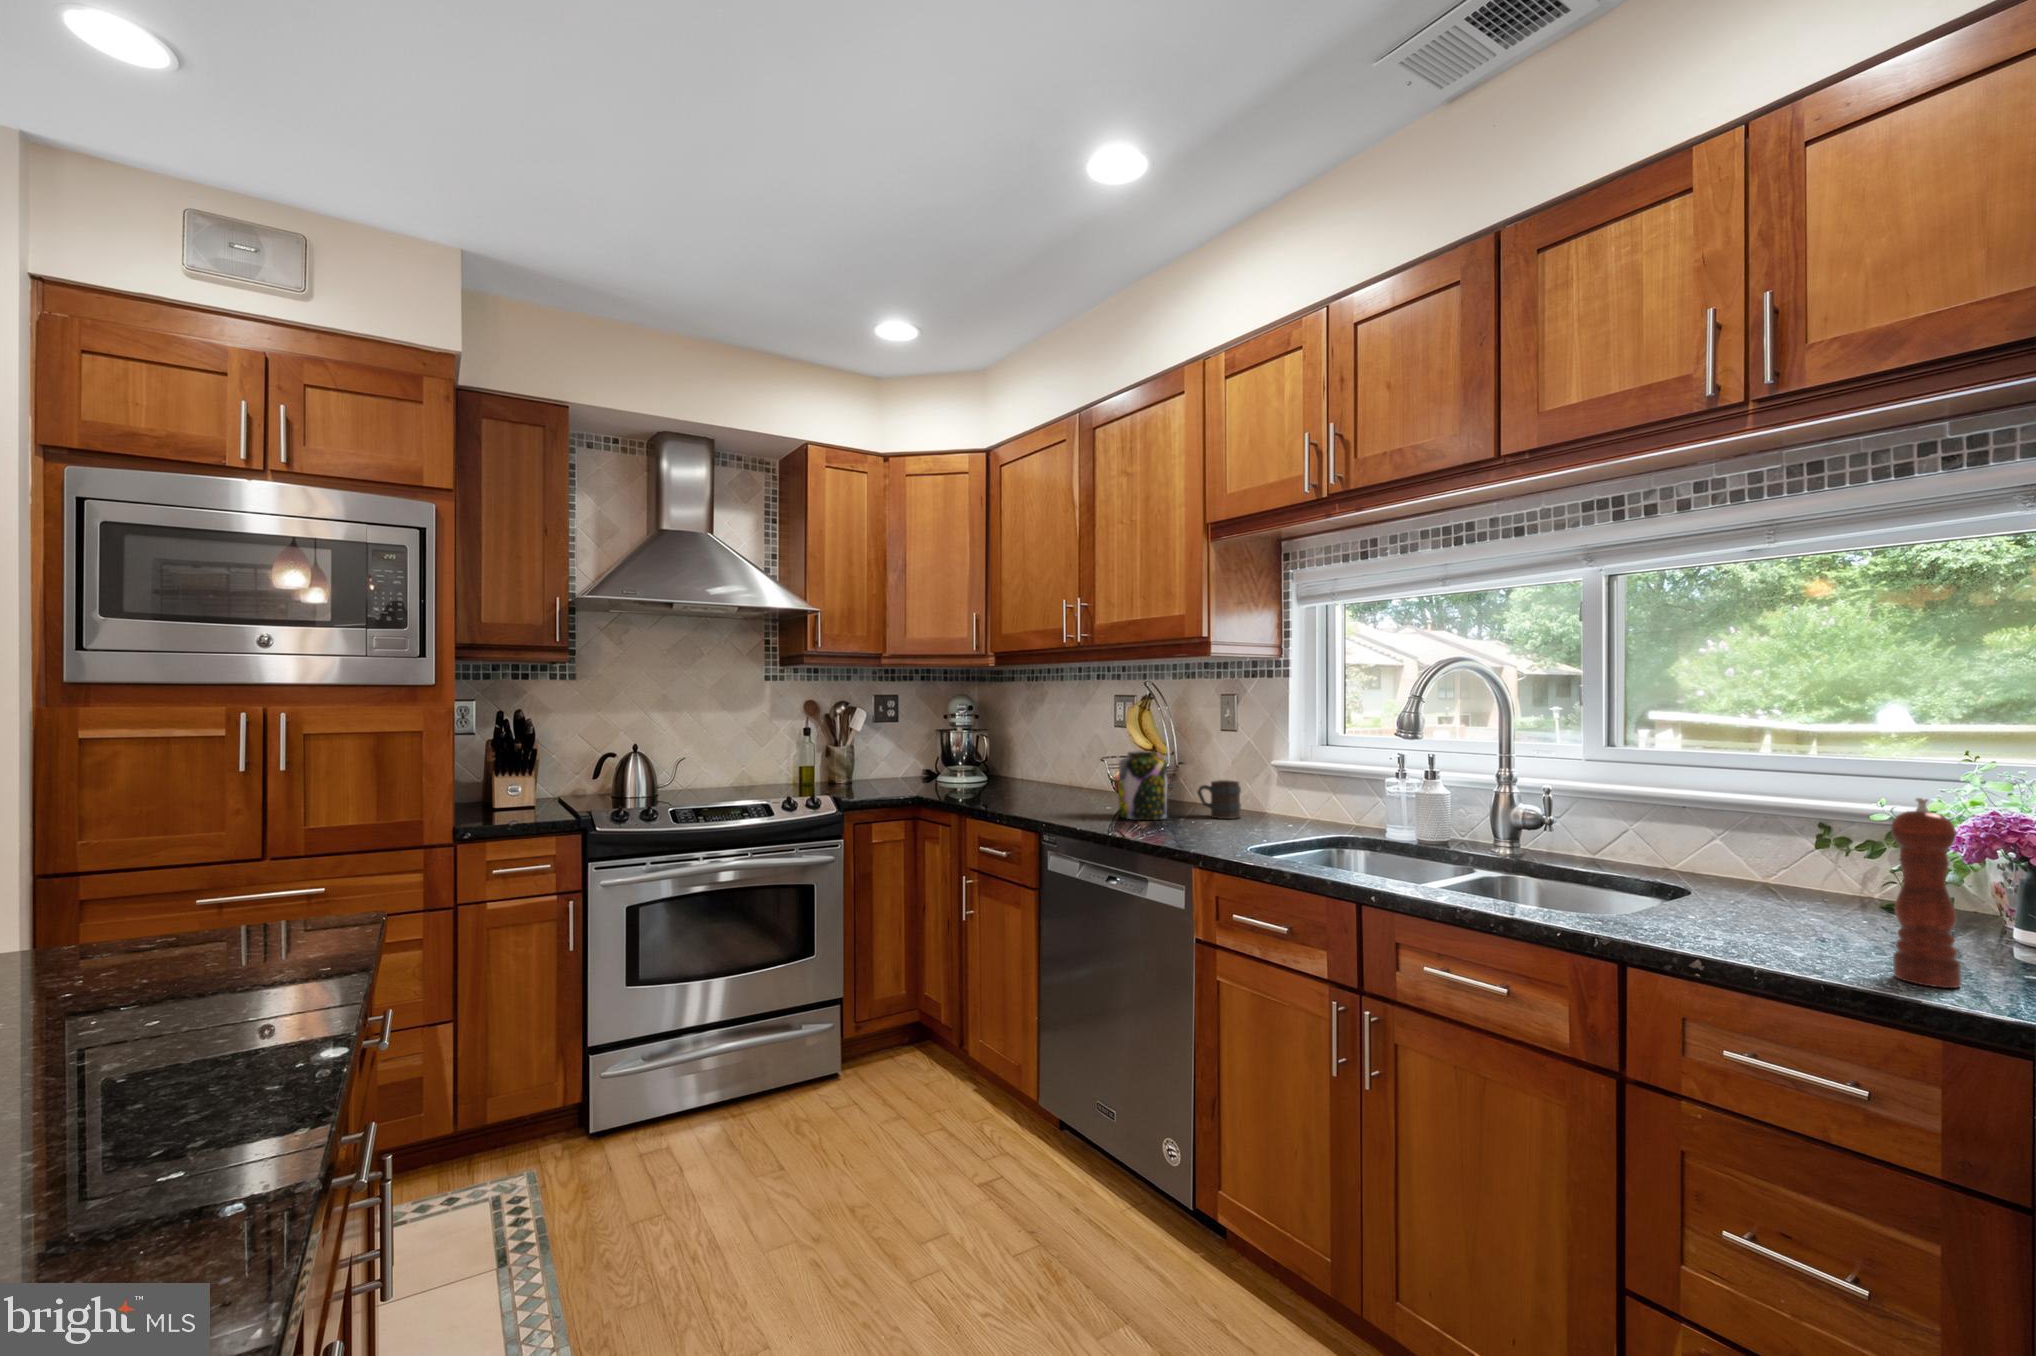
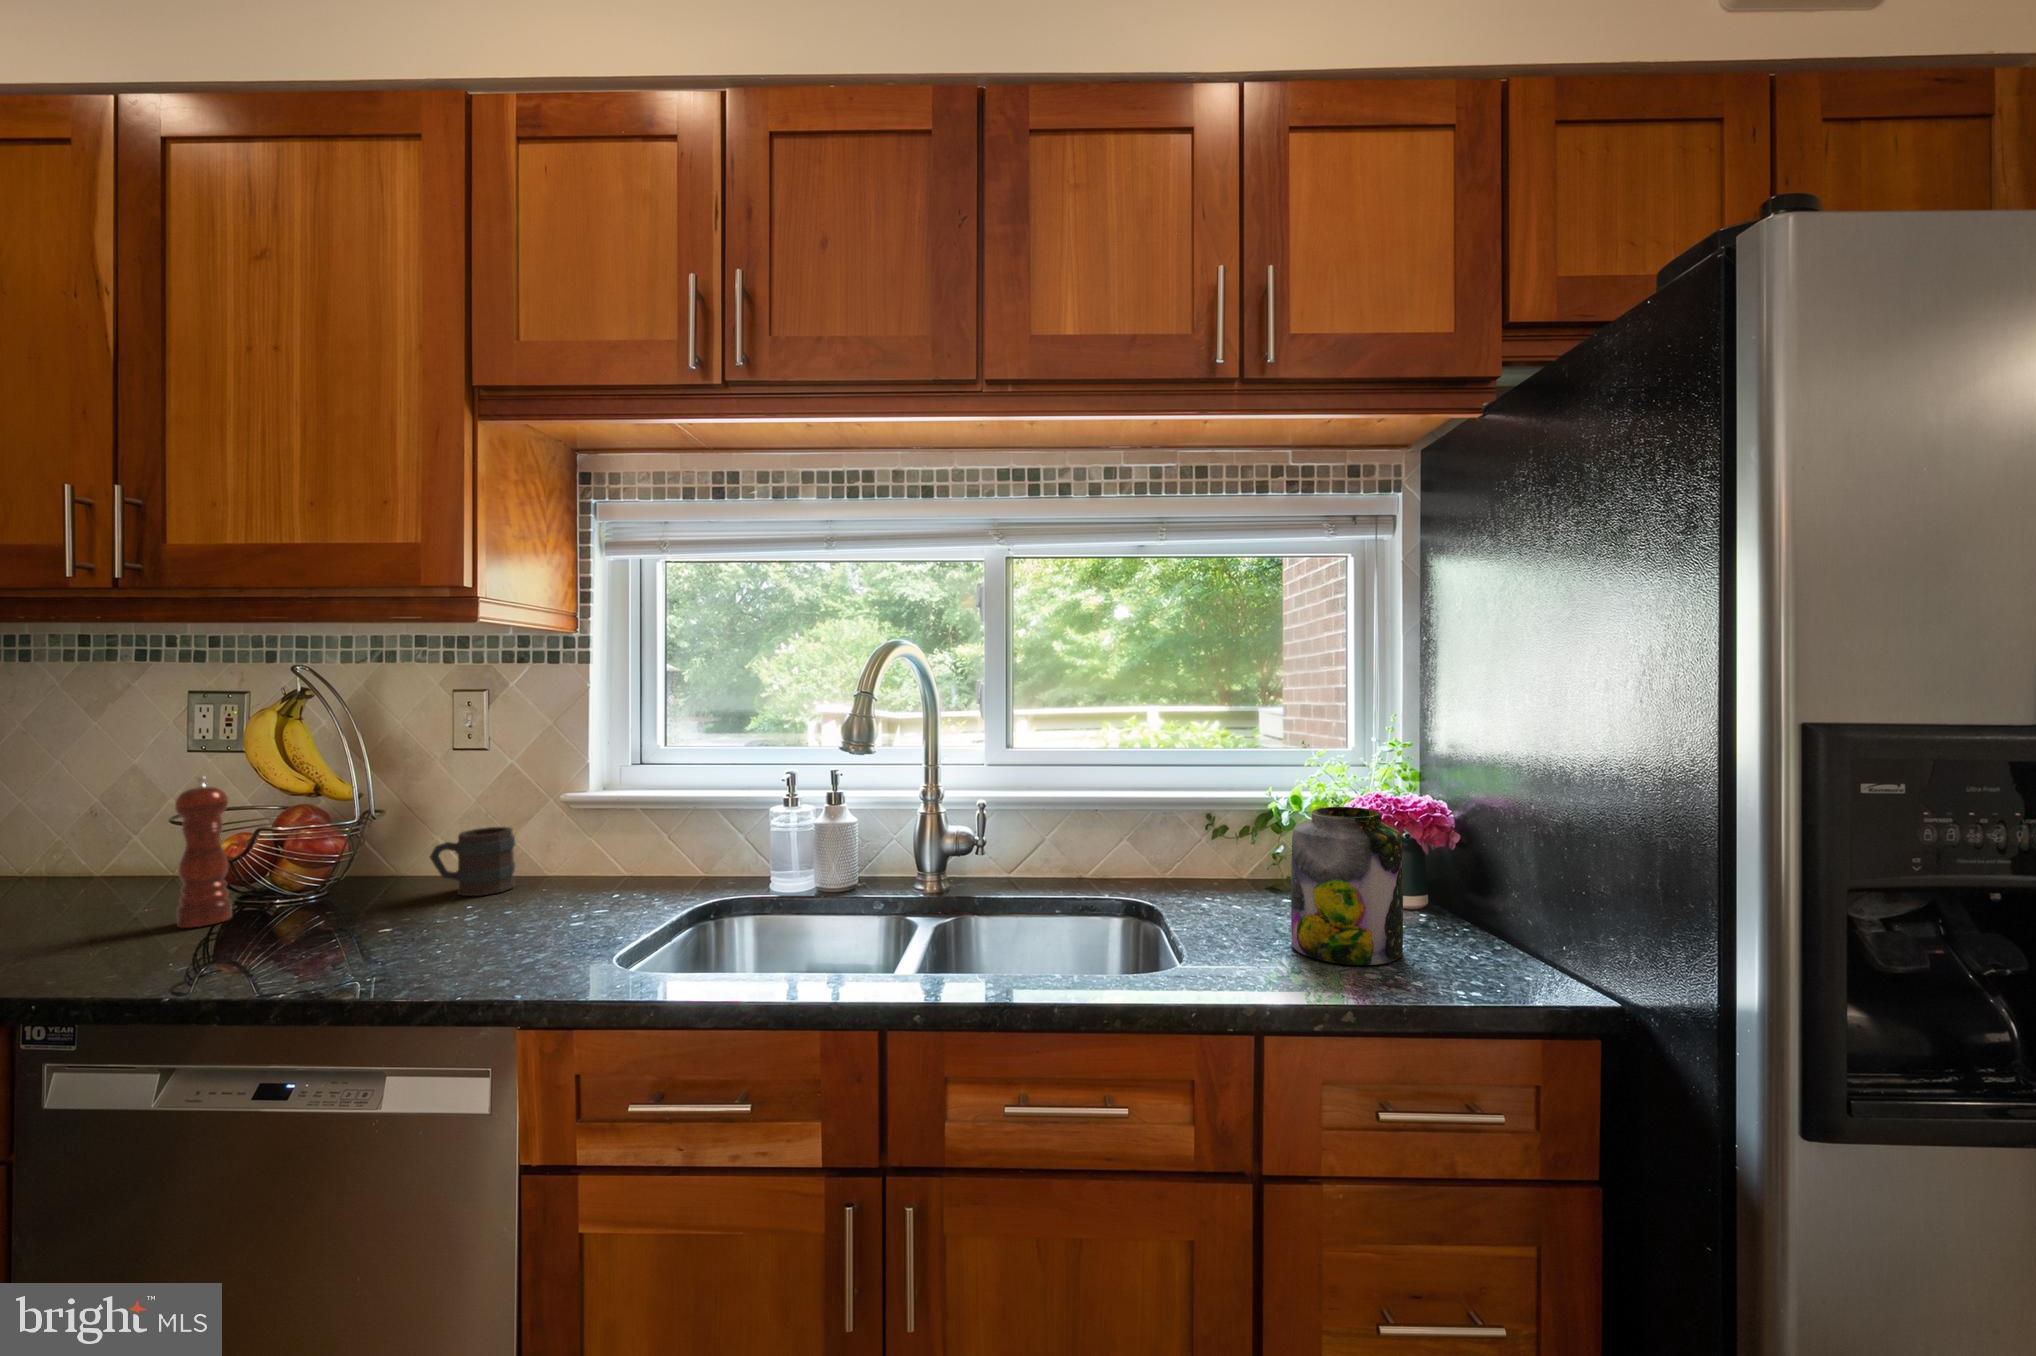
jar: present [1119,751,1168,820] -> present [1291,807,1403,965]
pepper mill: present [1891,798,1962,988] -> present [175,776,232,928]

